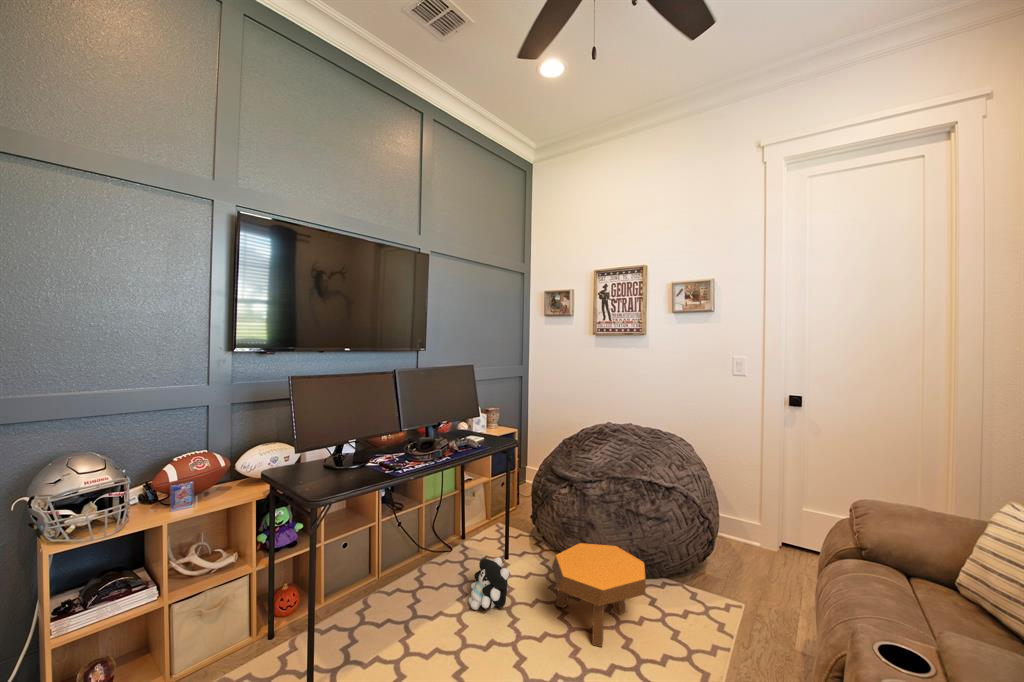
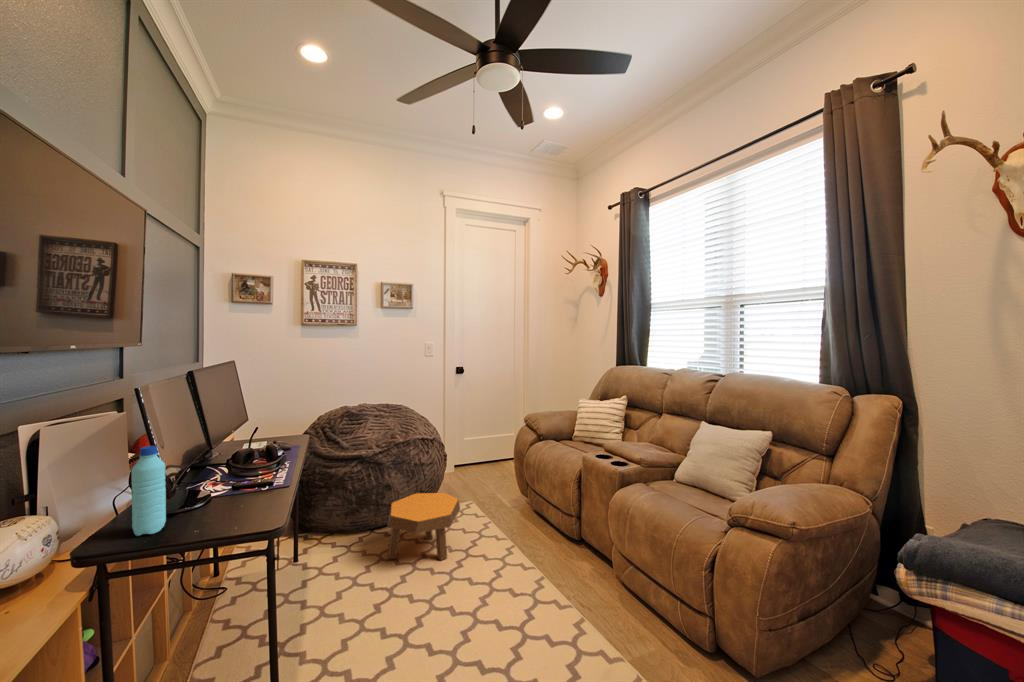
water bottle: none [290,417,309,475] -> present [132,446,166,536]
plush toy: present [469,557,509,610] -> none [318,545,363,602]

